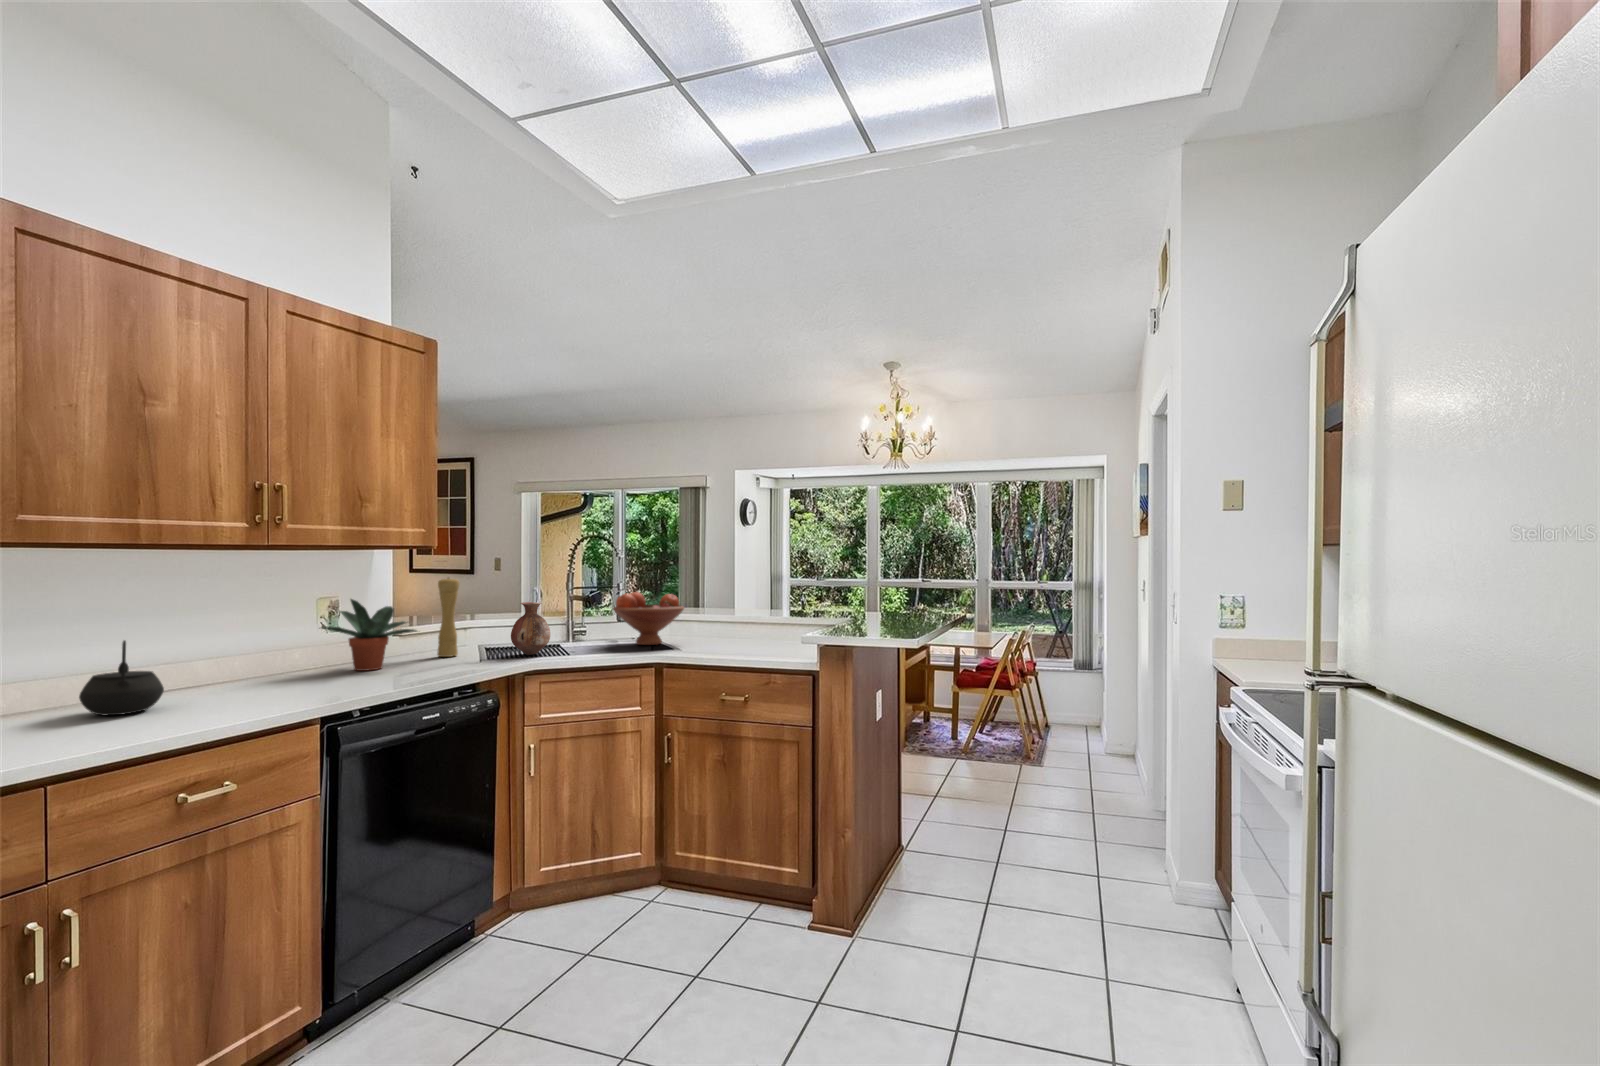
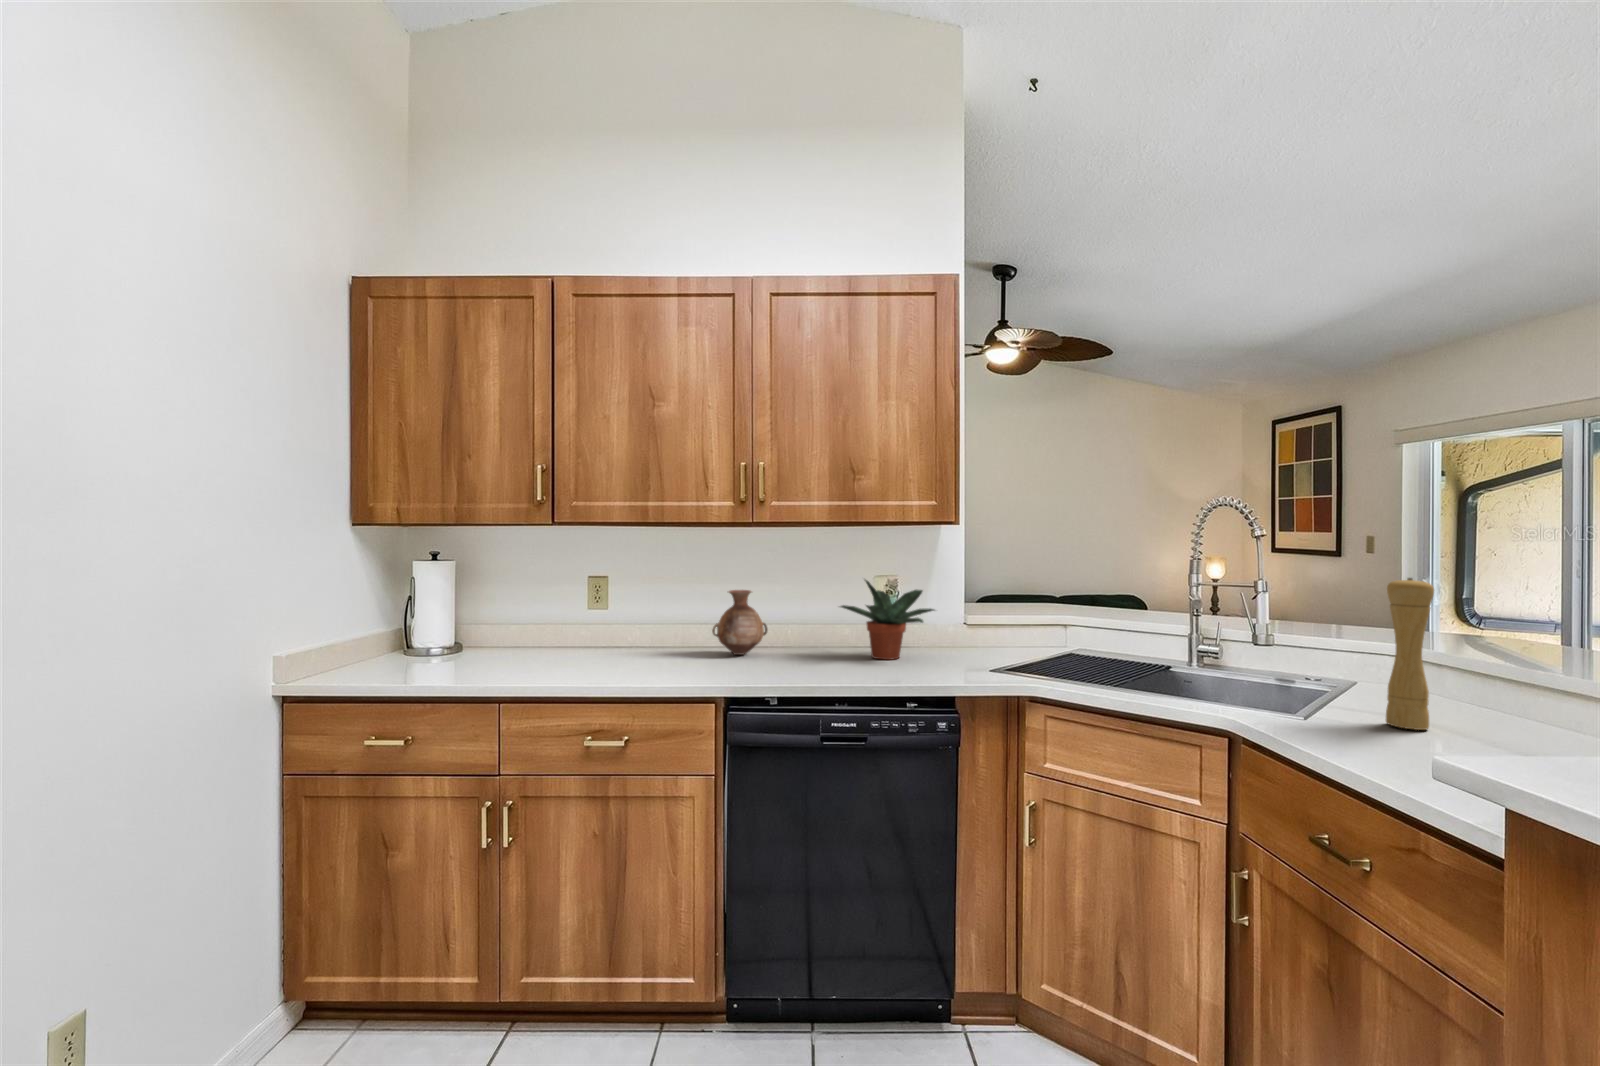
pepper mill: present [437,578,459,657] -> present [1386,578,1434,730]
fruit bowl: present [613,592,684,645] -> none [1222,599,1370,698]
vase: present [511,602,550,655] -> present [712,590,768,655]
kettle: present [79,640,164,715] -> none [618,600,672,662]

